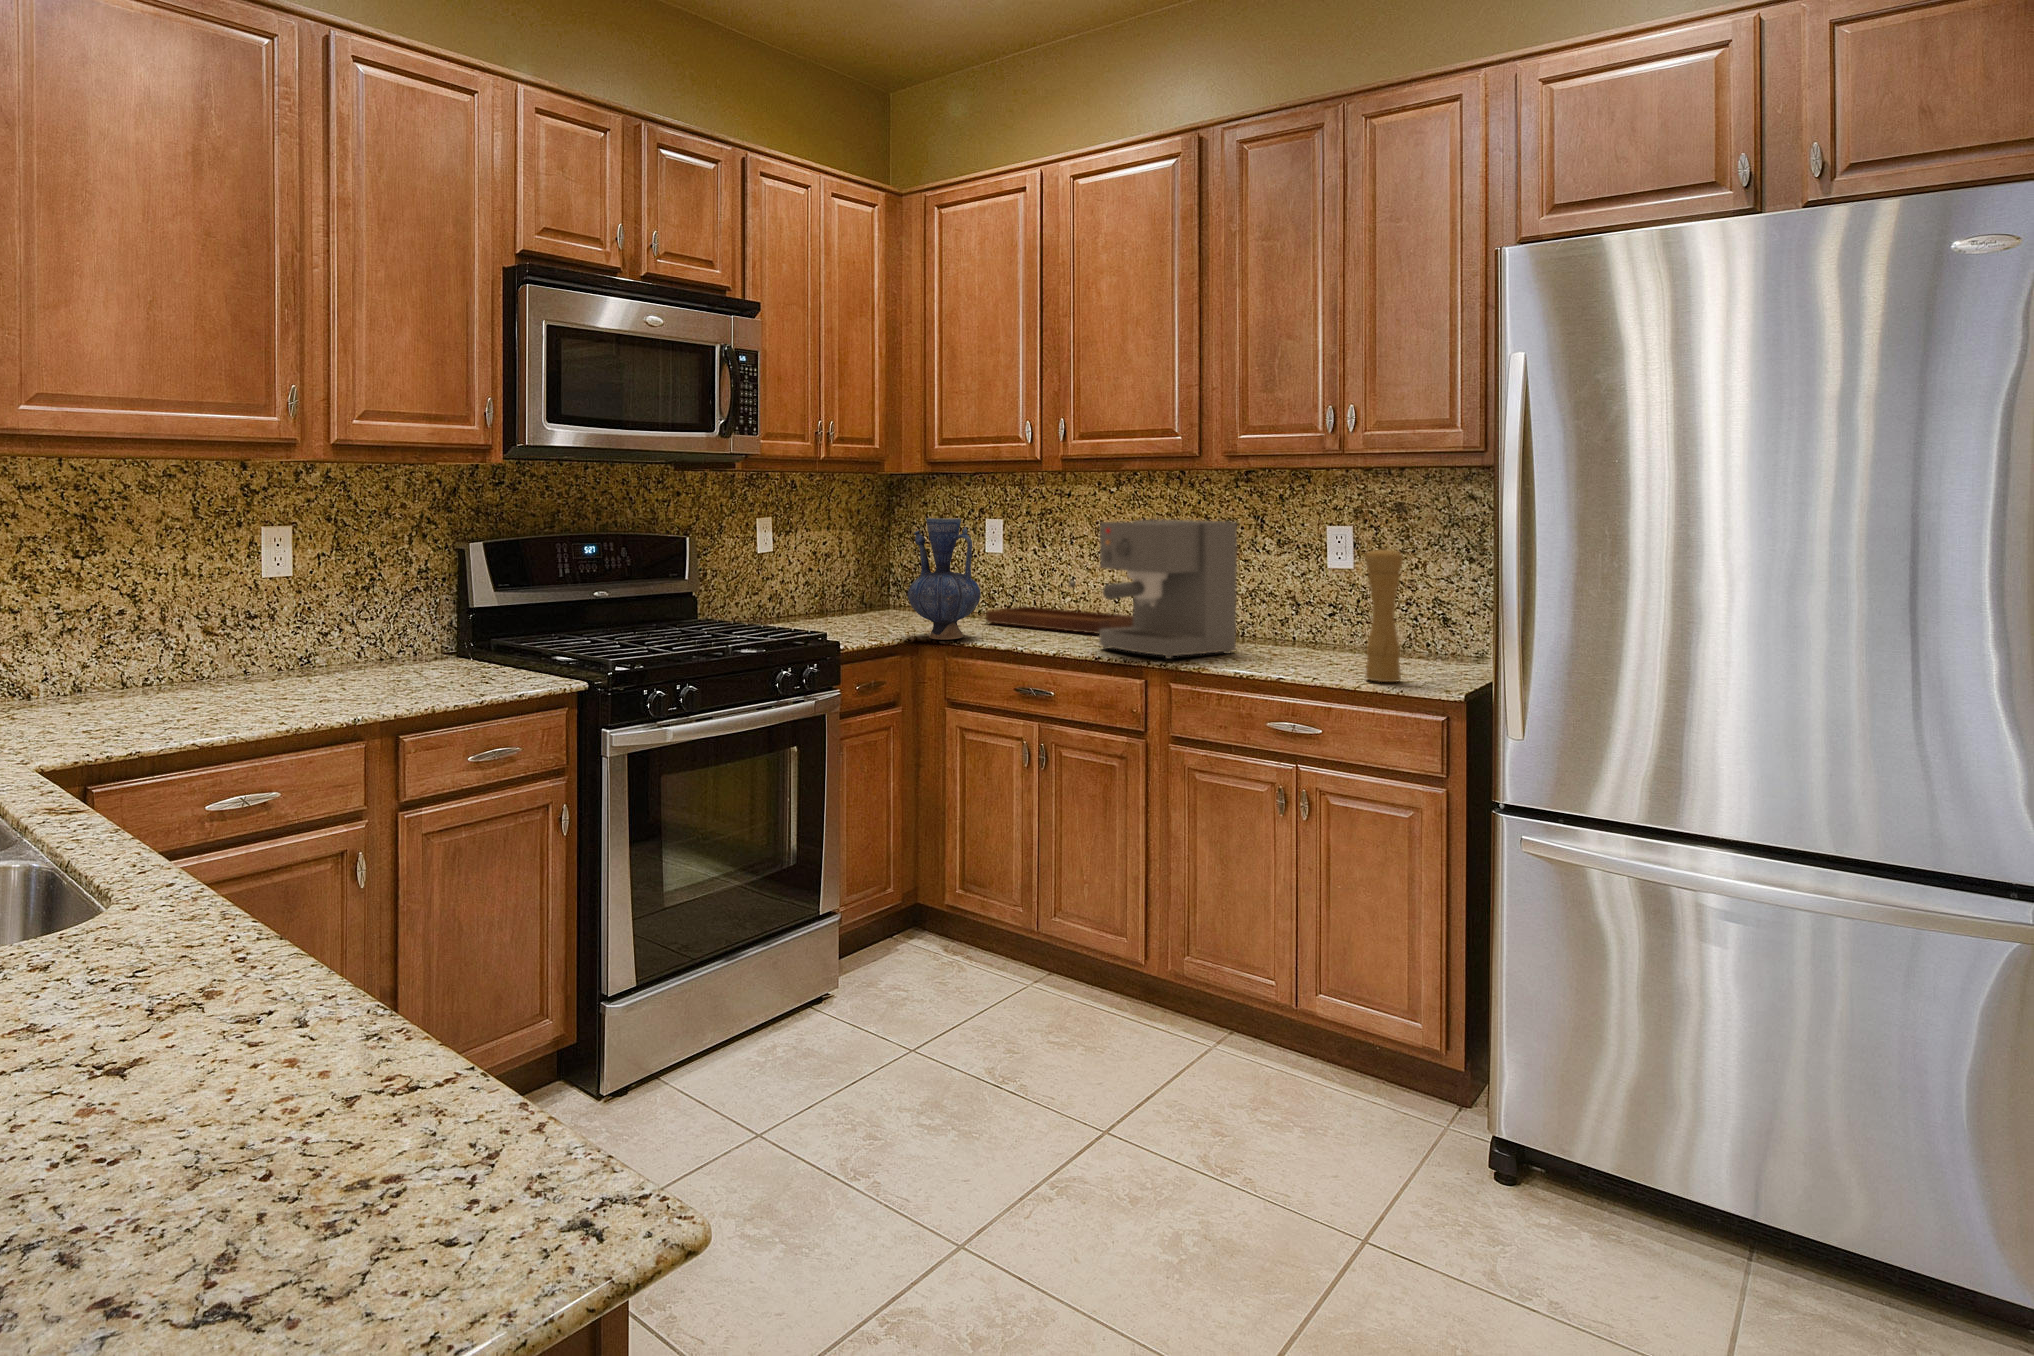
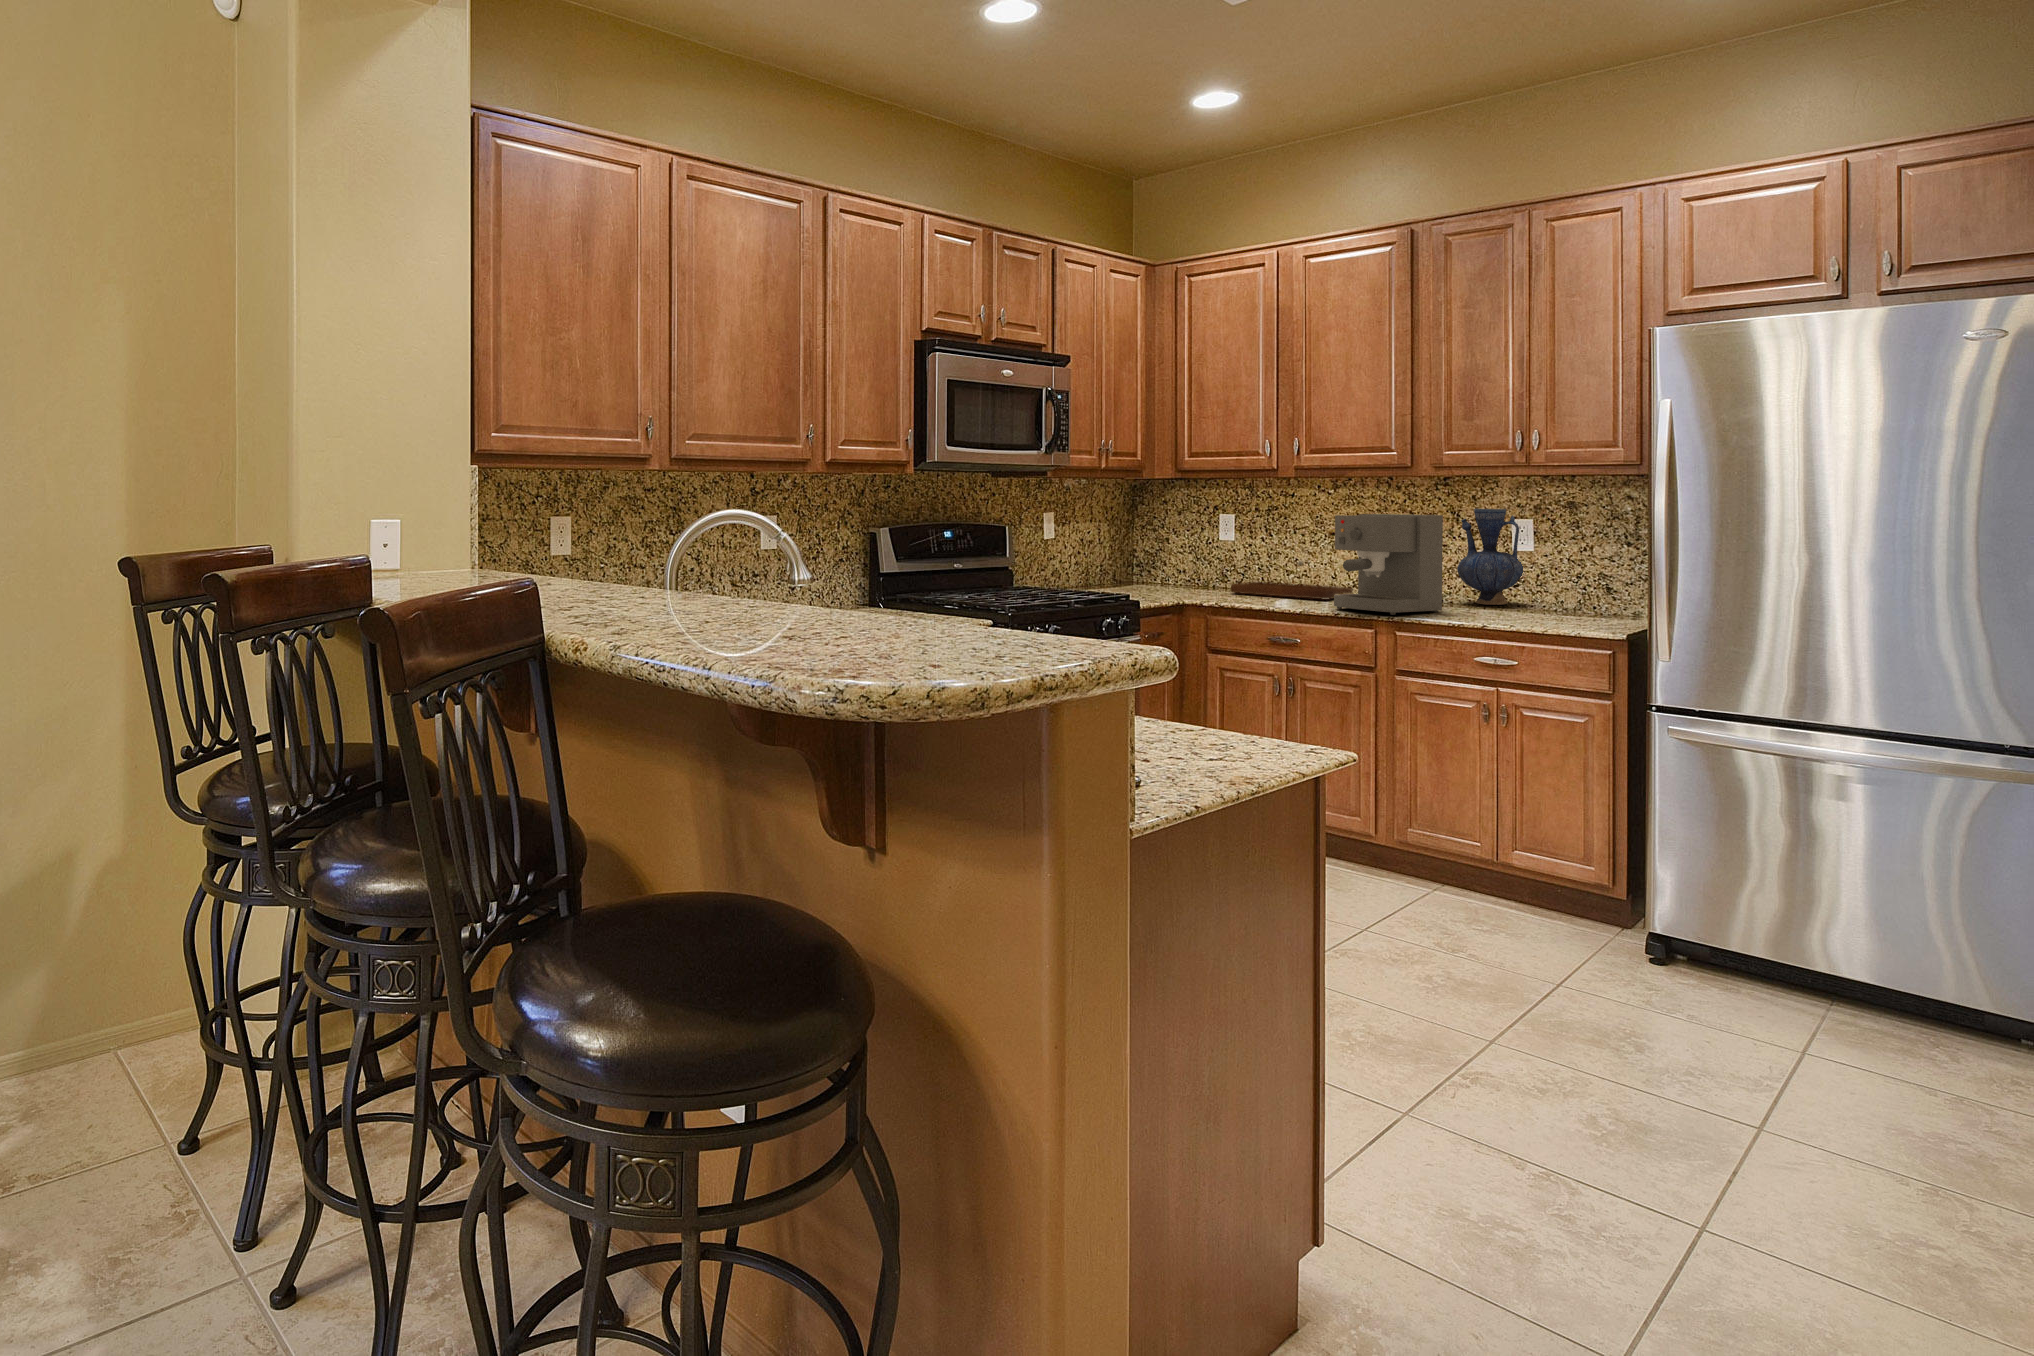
vase: present [908,518,981,640] -> present [1457,509,1525,605]
pepper mill: present [1365,548,1403,682] -> none [1549,533,1578,628]

